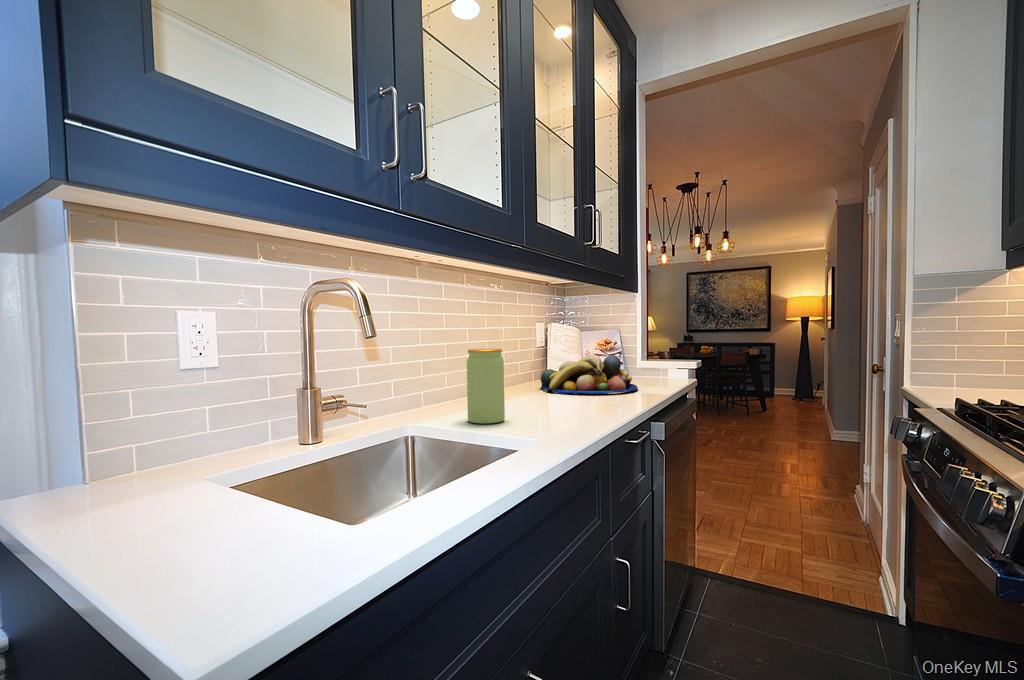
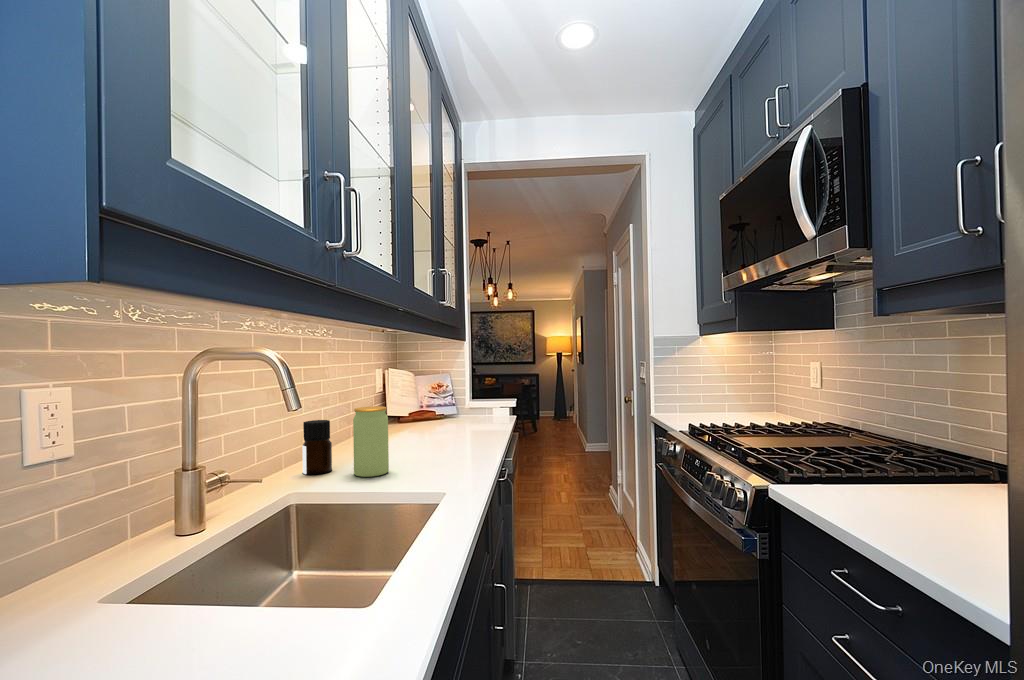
fruit bowl: present [540,355,638,394] -> none [389,400,476,437]
bottle: none [422,362,452,417] -> present [303,420,332,474]

